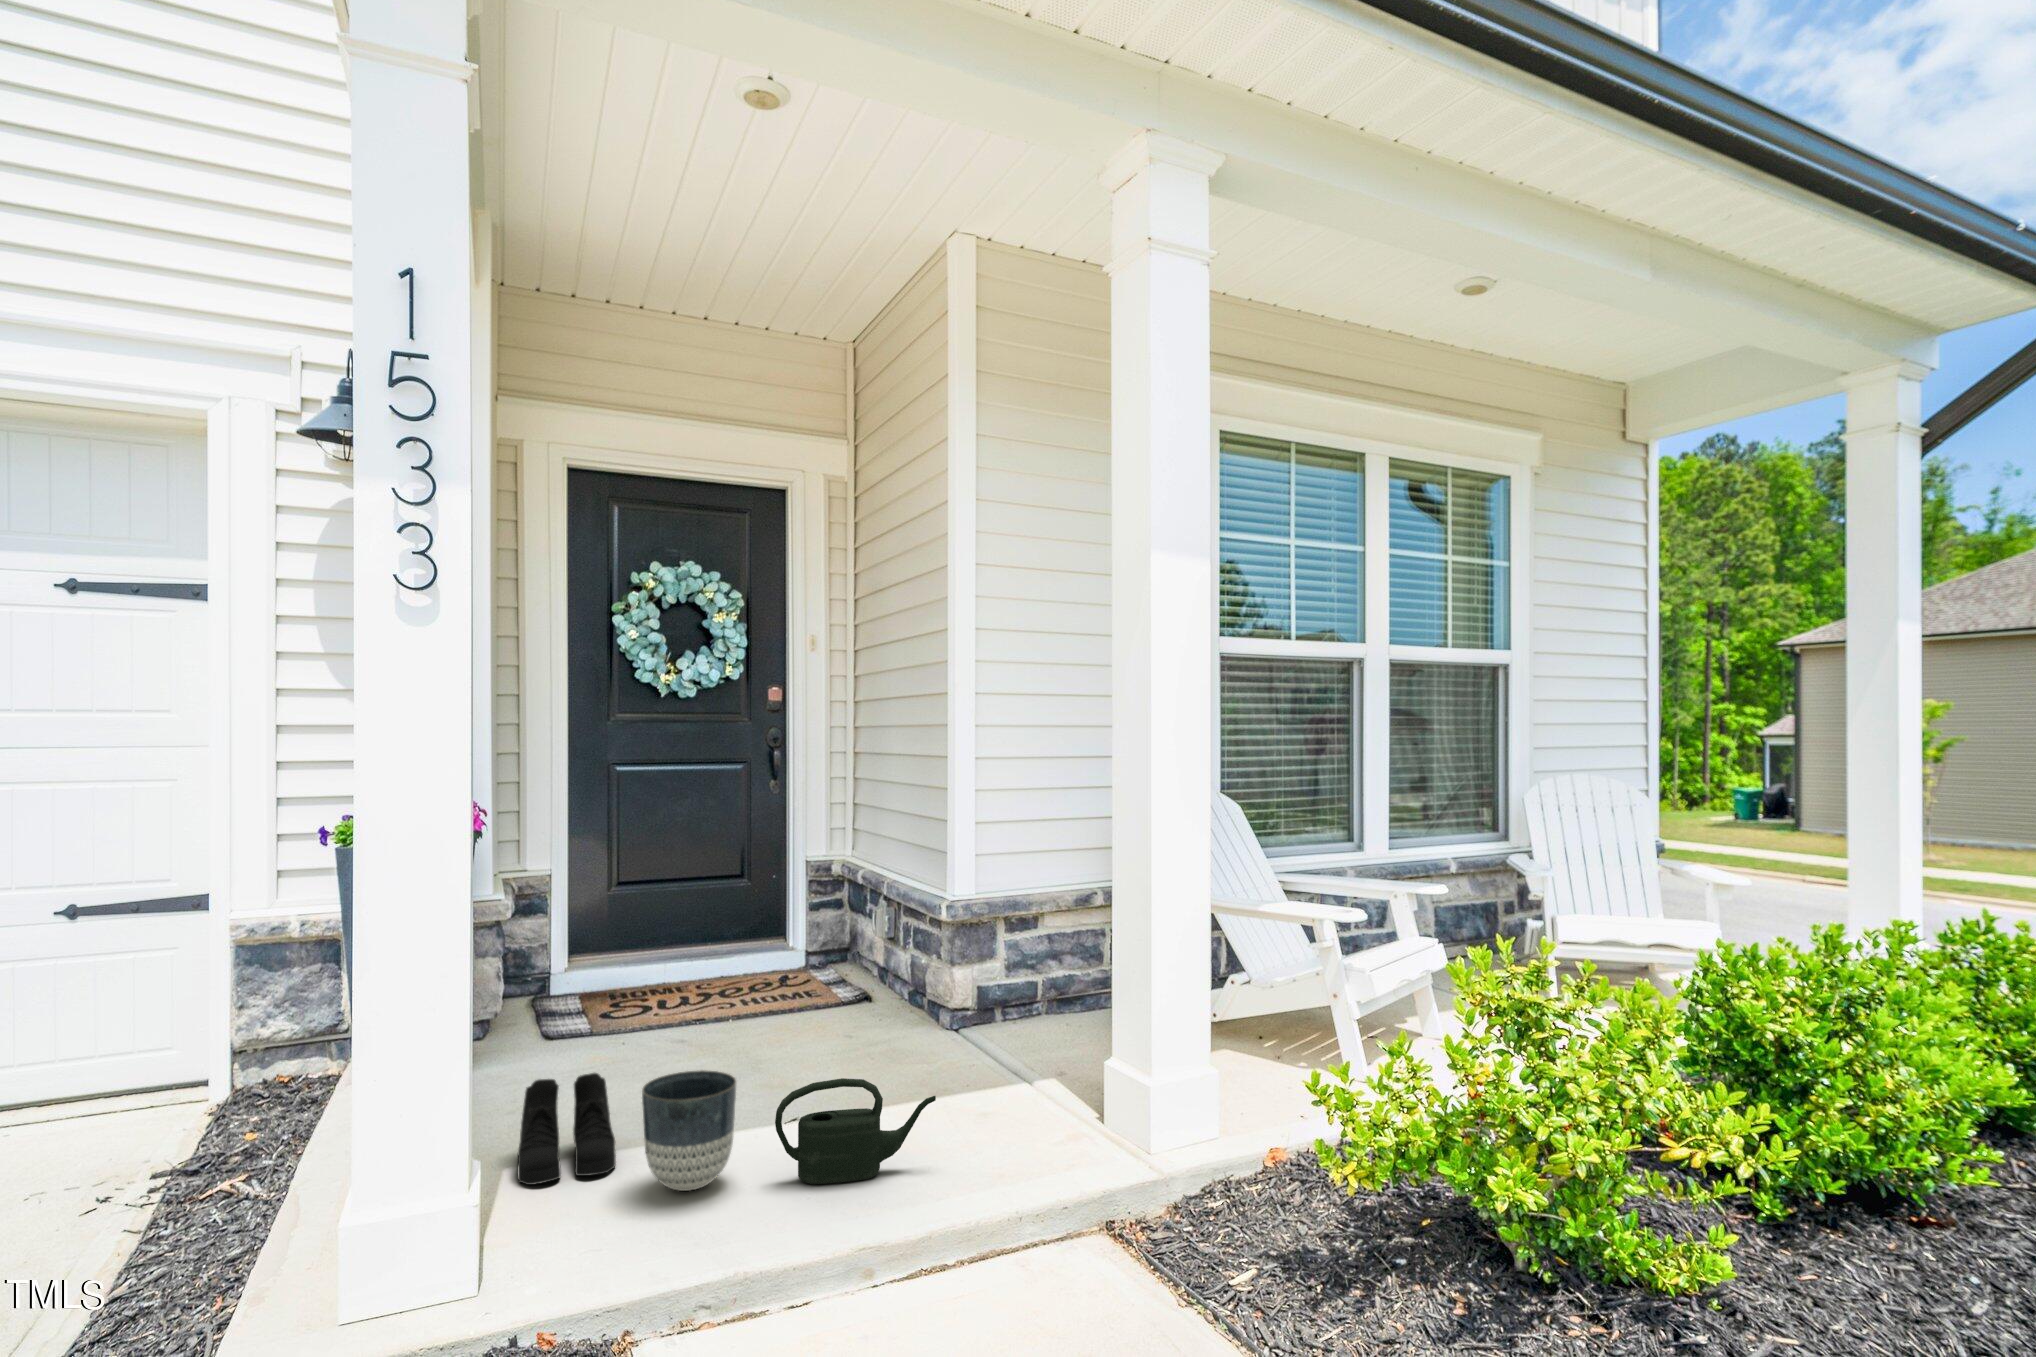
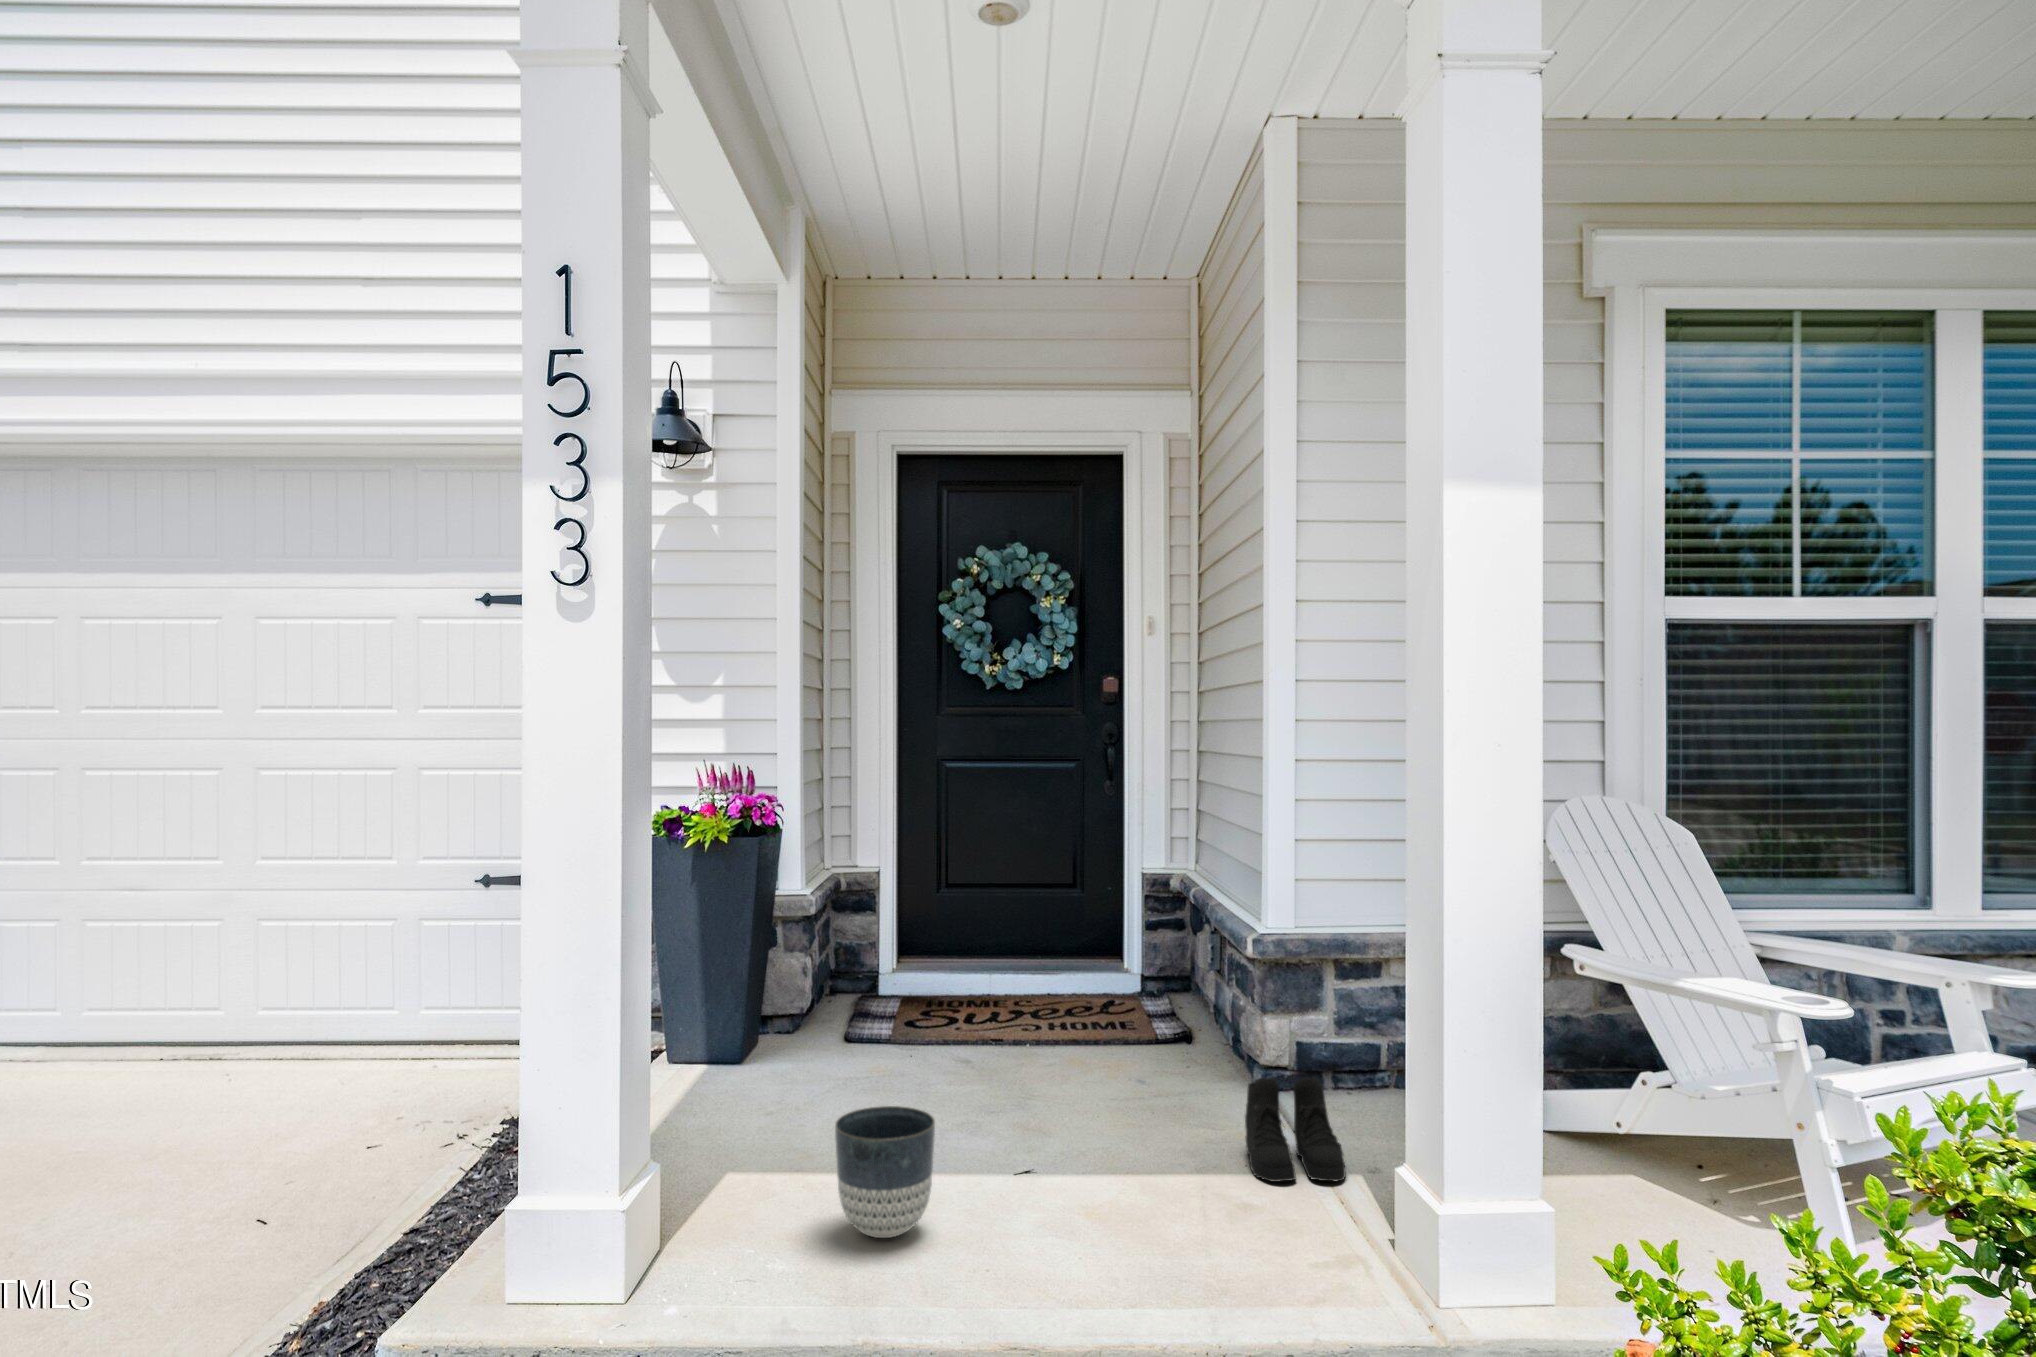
boots: present [518,1073,616,1185] -> present [1245,1078,1345,1182]
watering can: present [775,1078,936,1184] -> none [972,1138,1156,1259]

